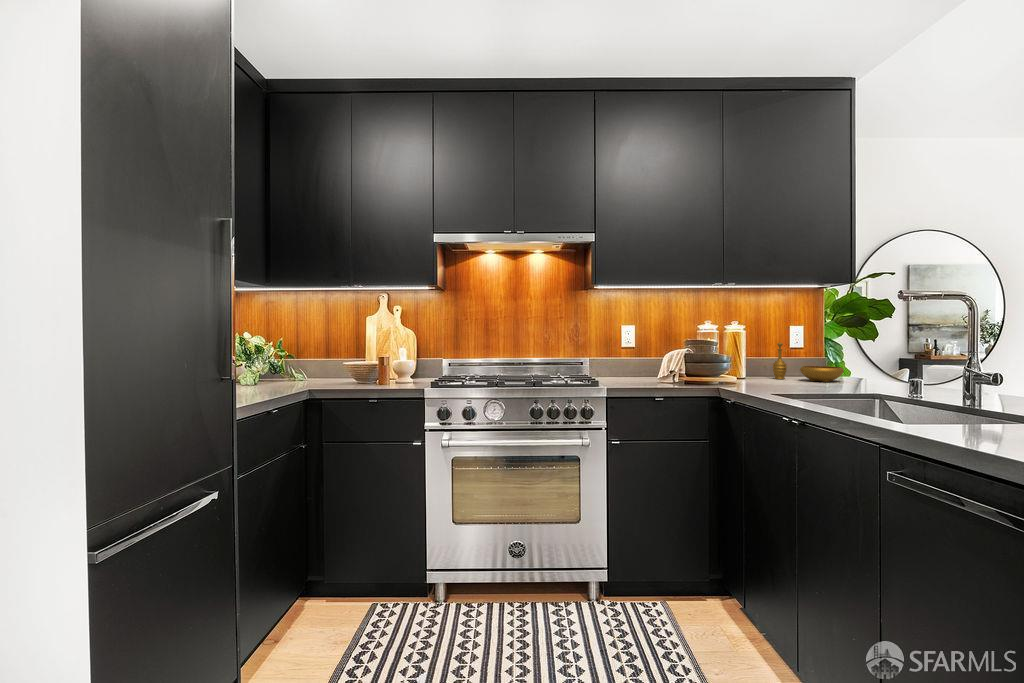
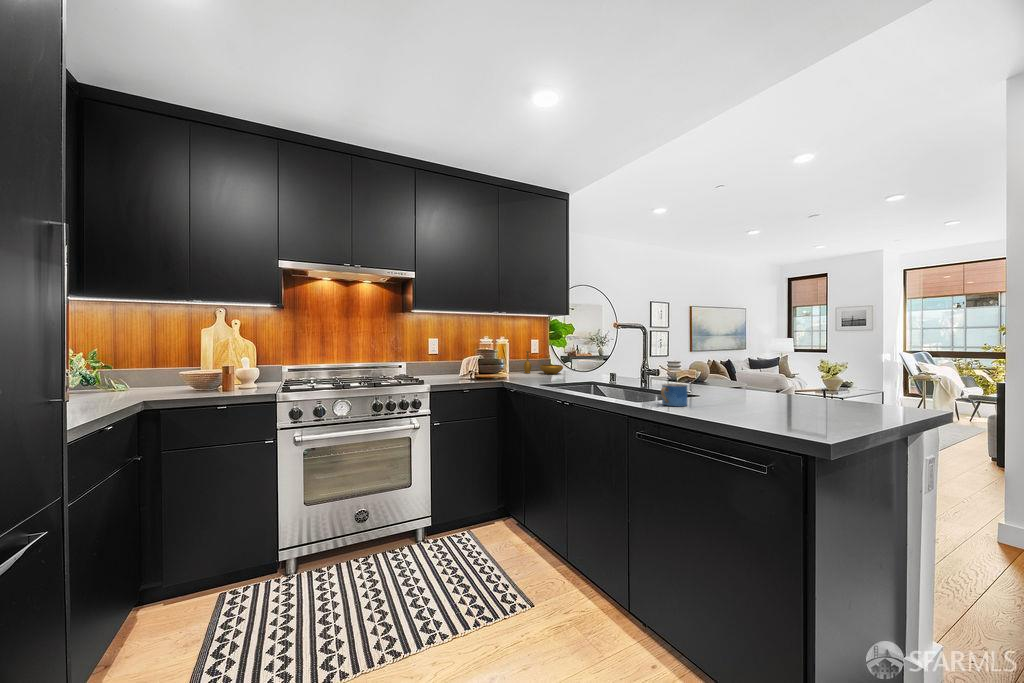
mug: none [917,393,978,433] -> present [661,384,687,406]

